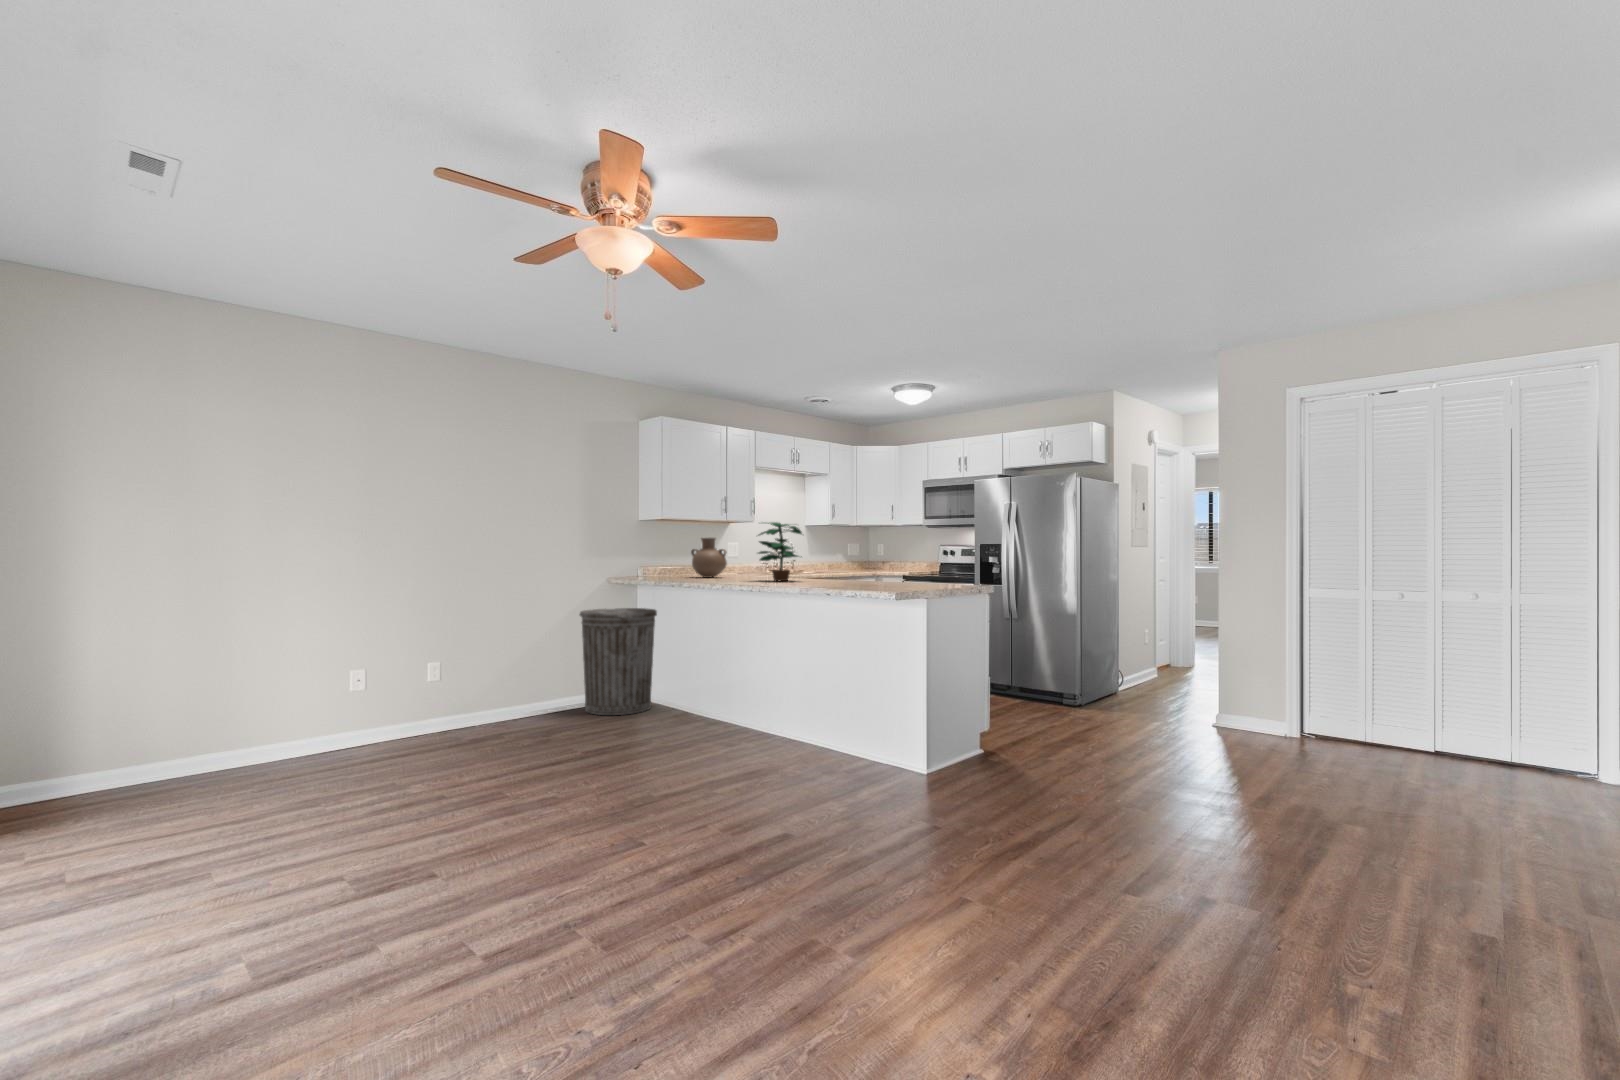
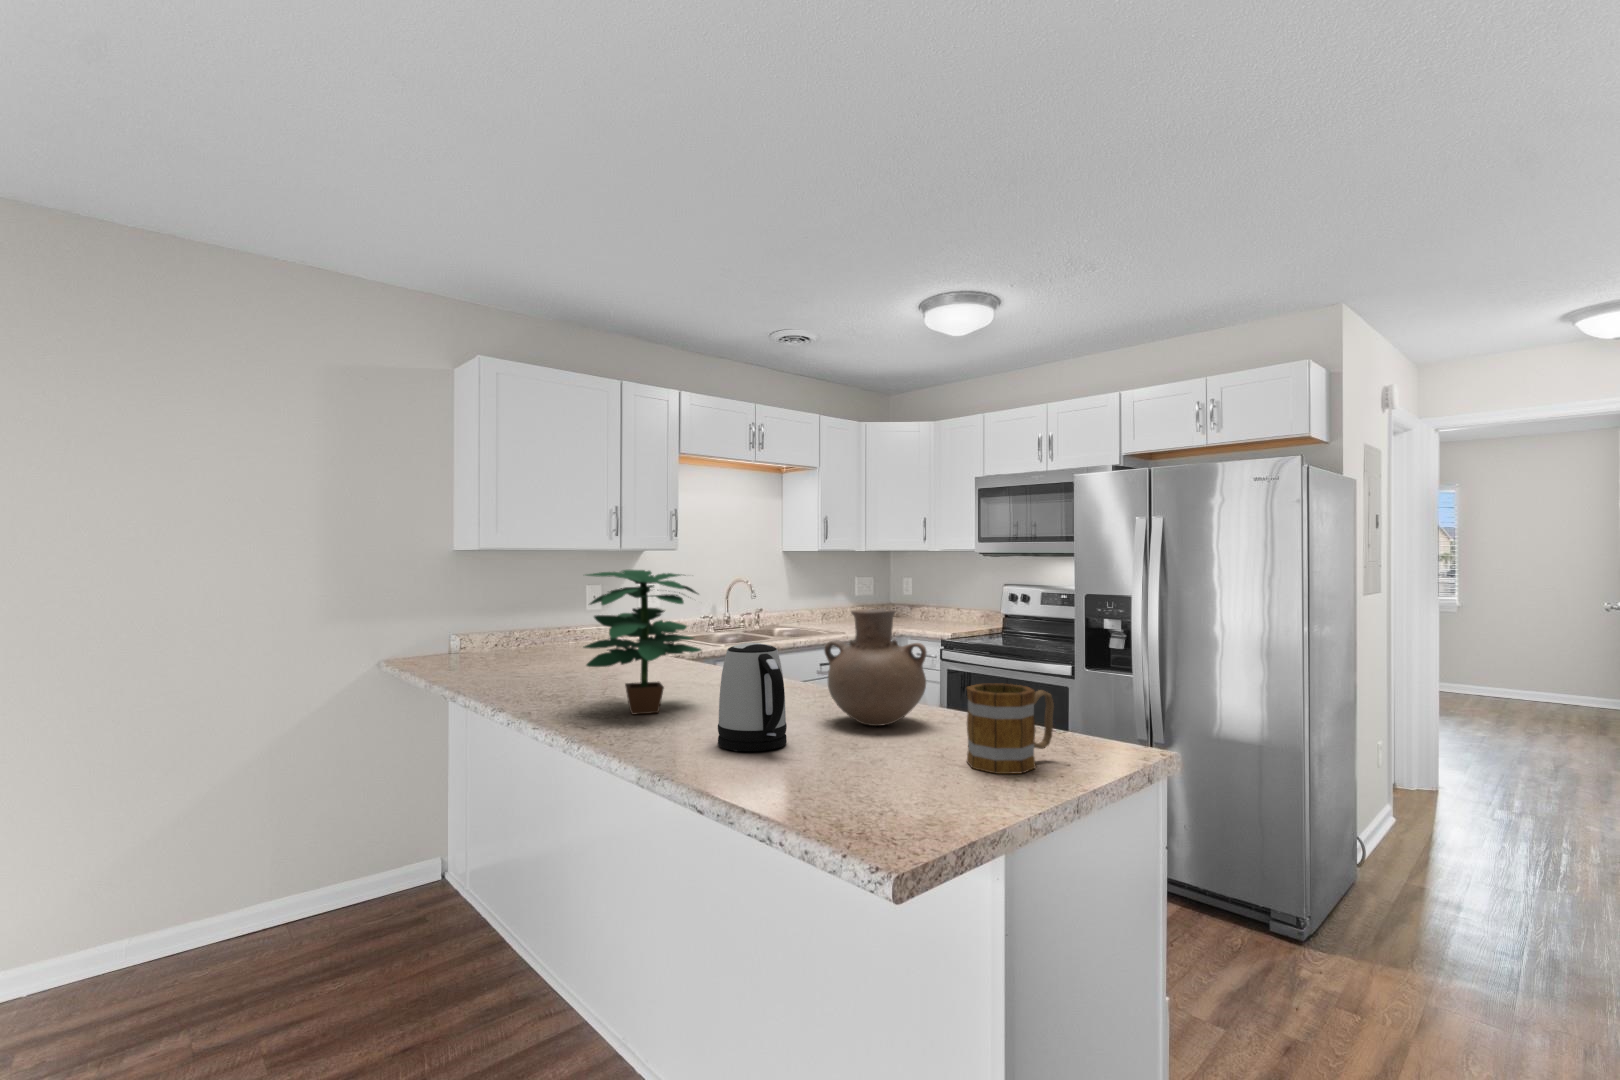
vase: present [691,538,727,578] -> present [824,609,927,726]
kettle: none [823,546,850,584] -> present [718,643,787,751]
mug: none [916,559,947,586] -> present [967,684,1054,774]
trash can: present [580,608,657,715] -> none [271,724,446,971]

